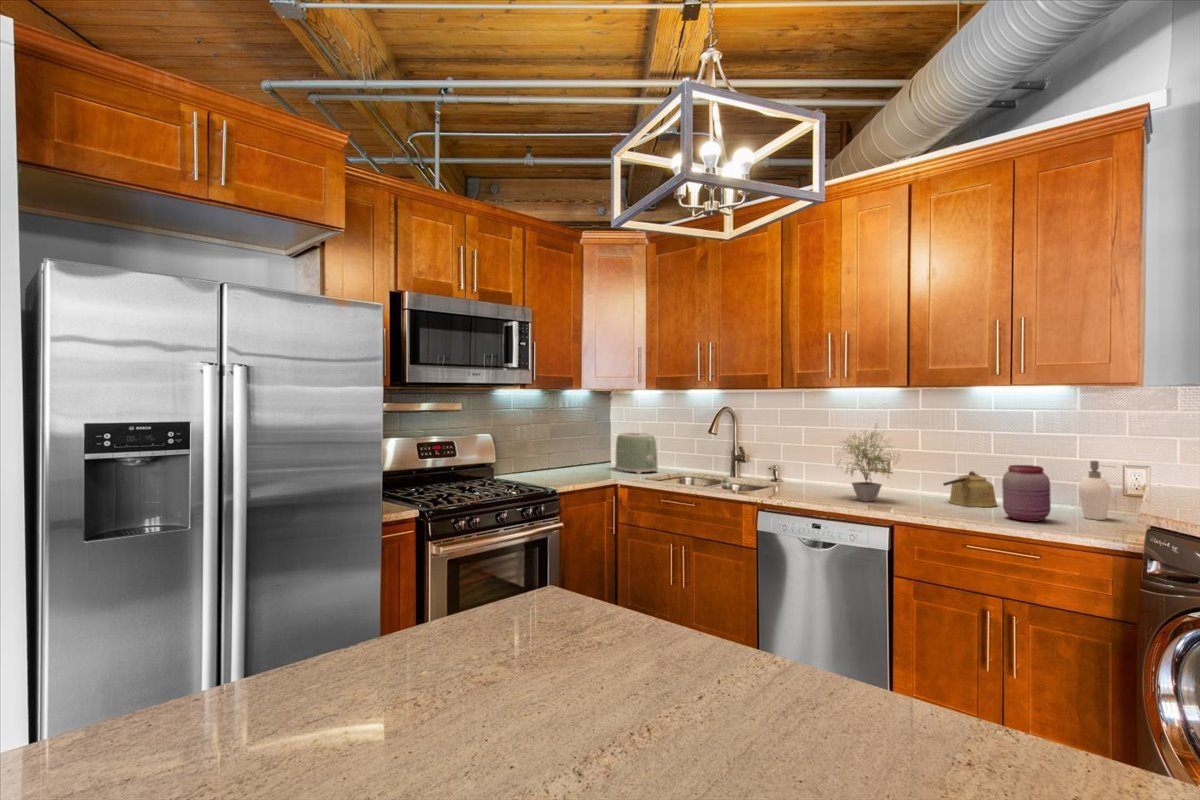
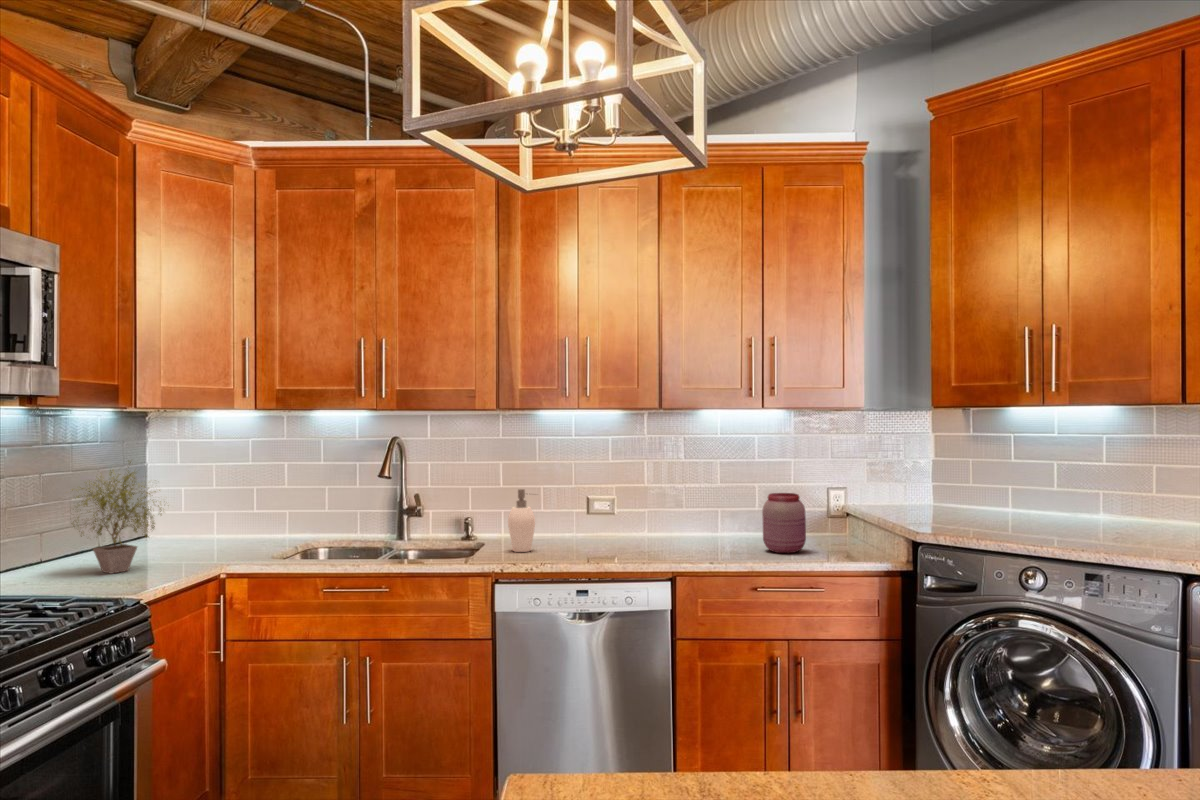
potted plant: present [838,431,899,501] -> present [72,462,161,574]
toaster: present [615,433,658,474] -> none [179,482,267,551]
soap dispenser: present [1078,461,1111,520] -> present [508,489,535,552]
kettle: present [943,471,997,507] -> none [685,504,734,545]

